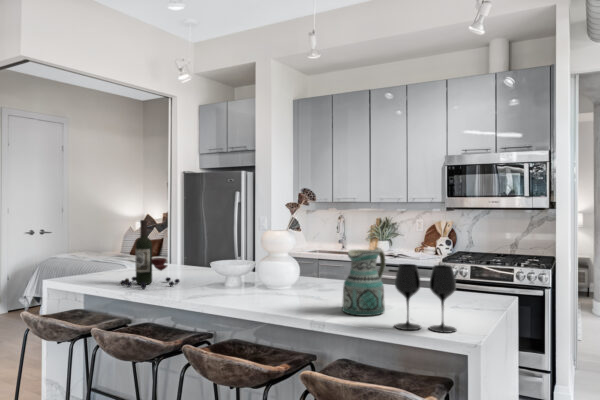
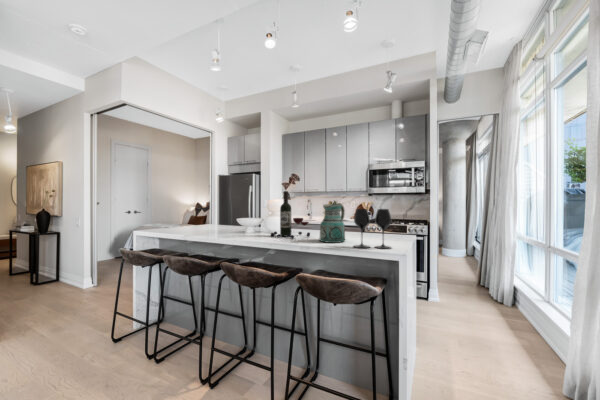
wine bottle: present [121,220,179,289] -> present [271,191,310,238]

